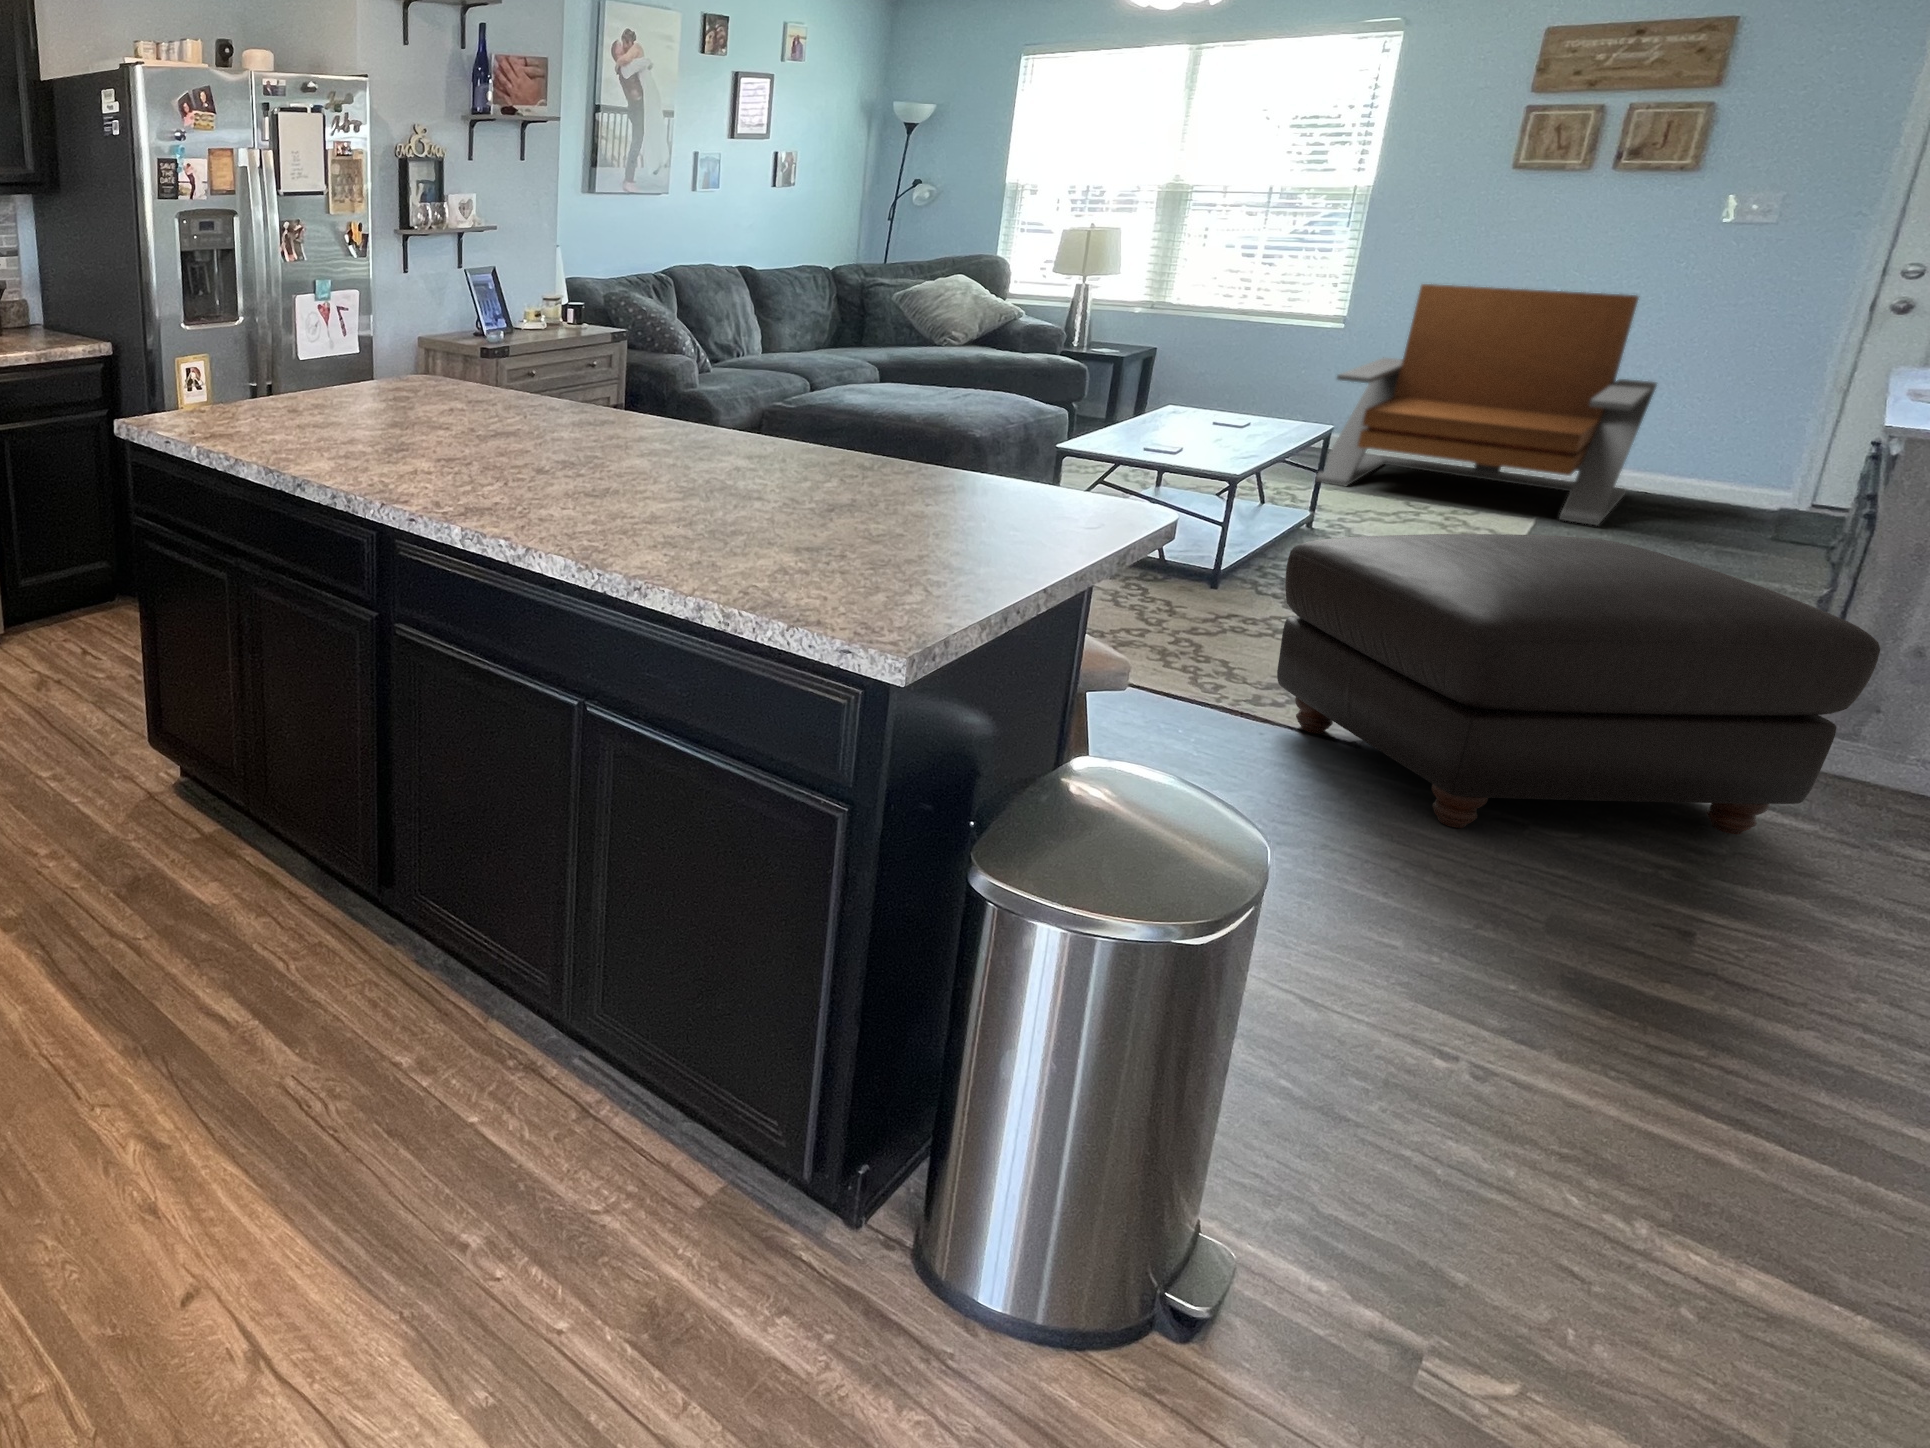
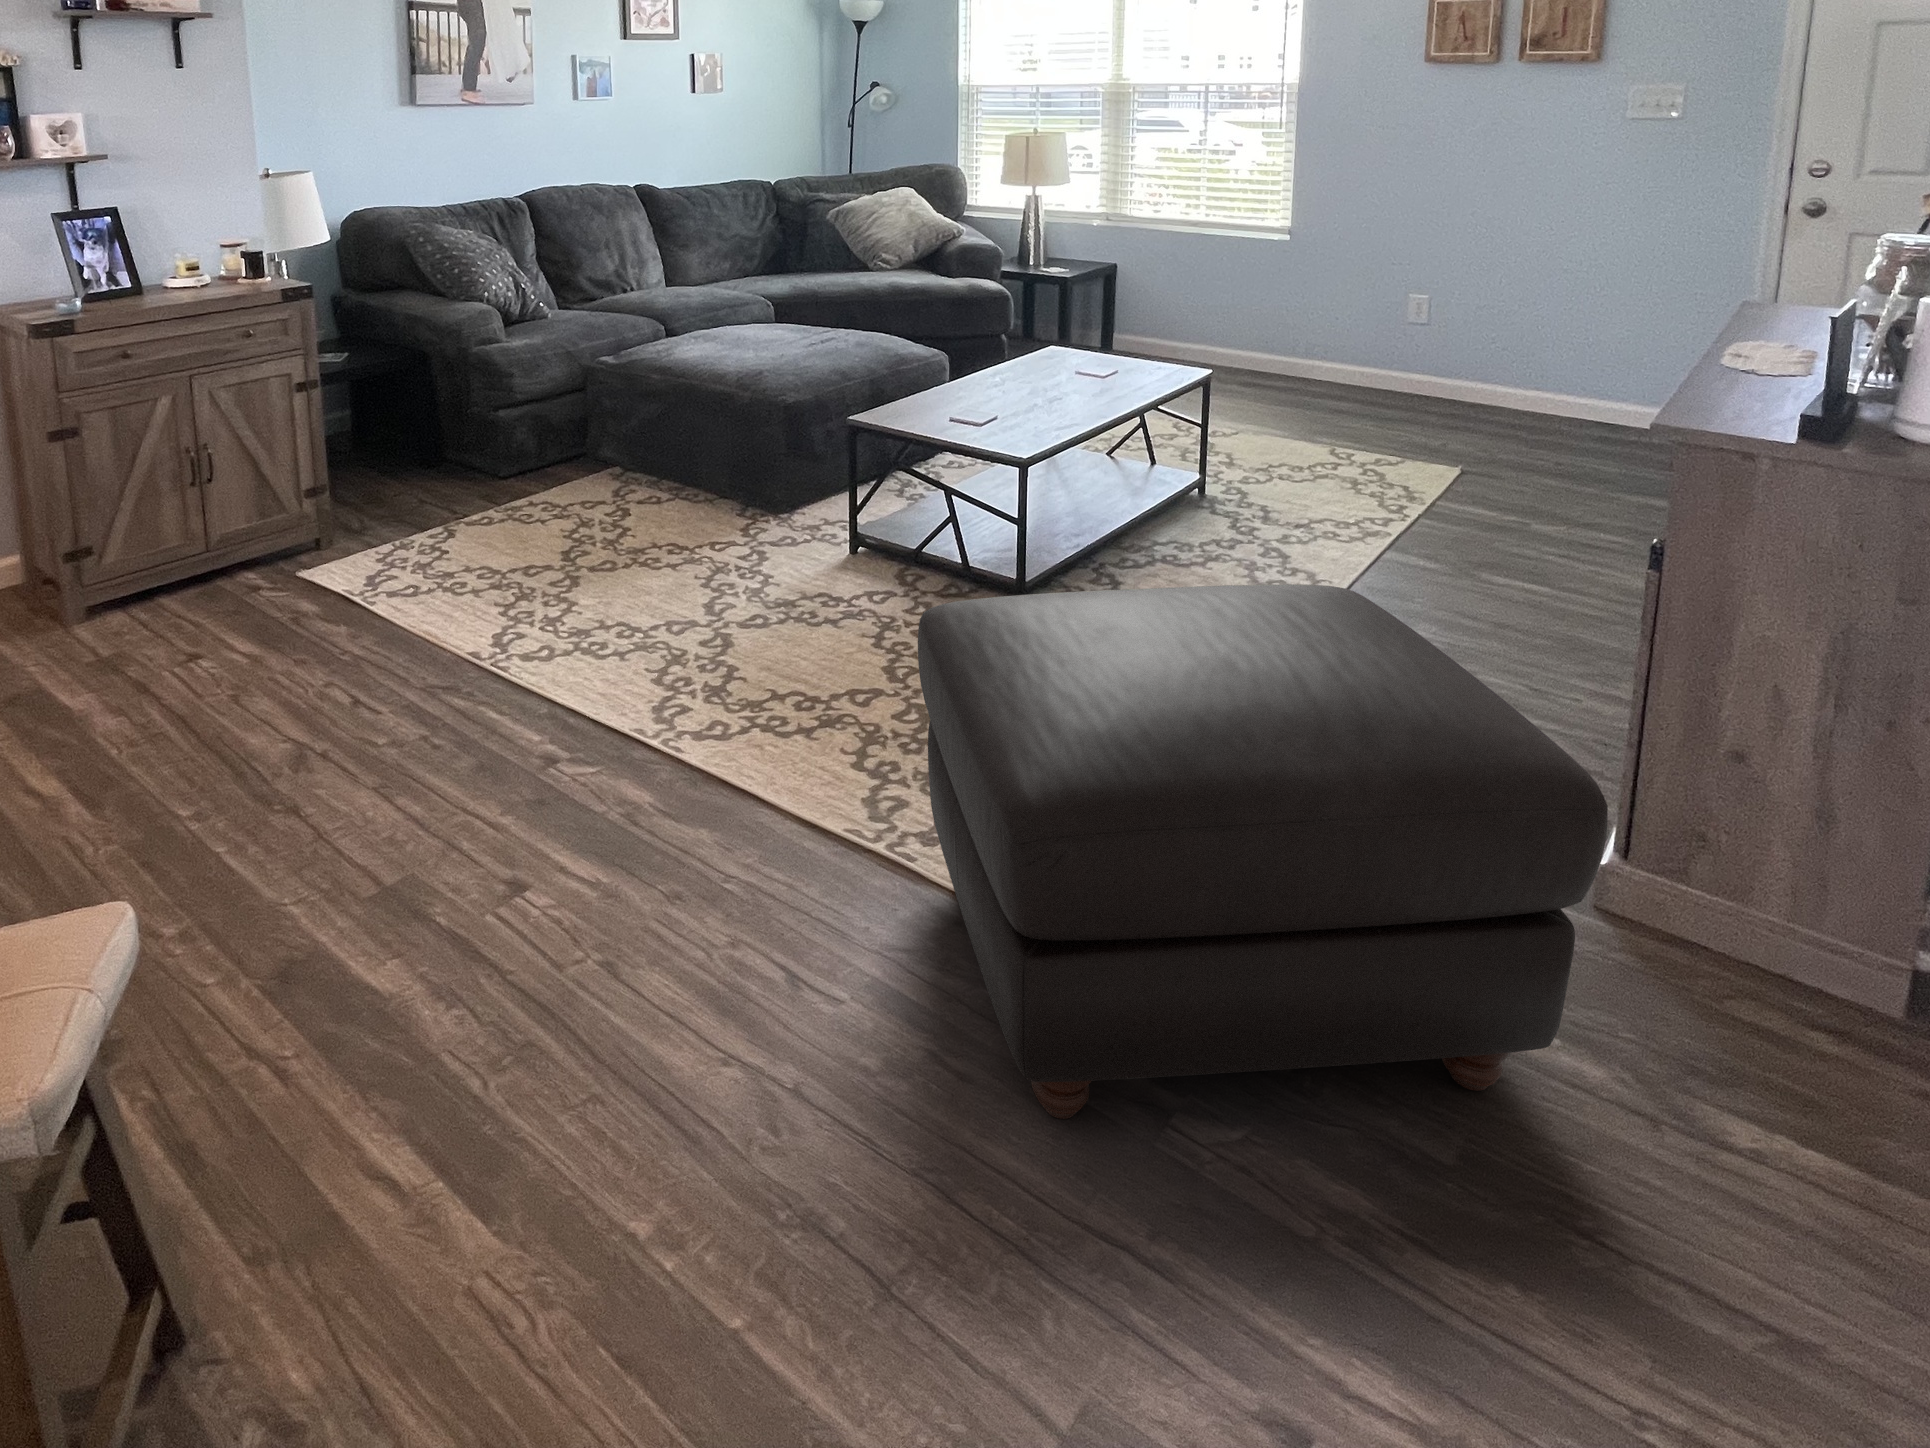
lounge chair: present [1316,284,1657,526] -> none [1248,191,1590,474]

